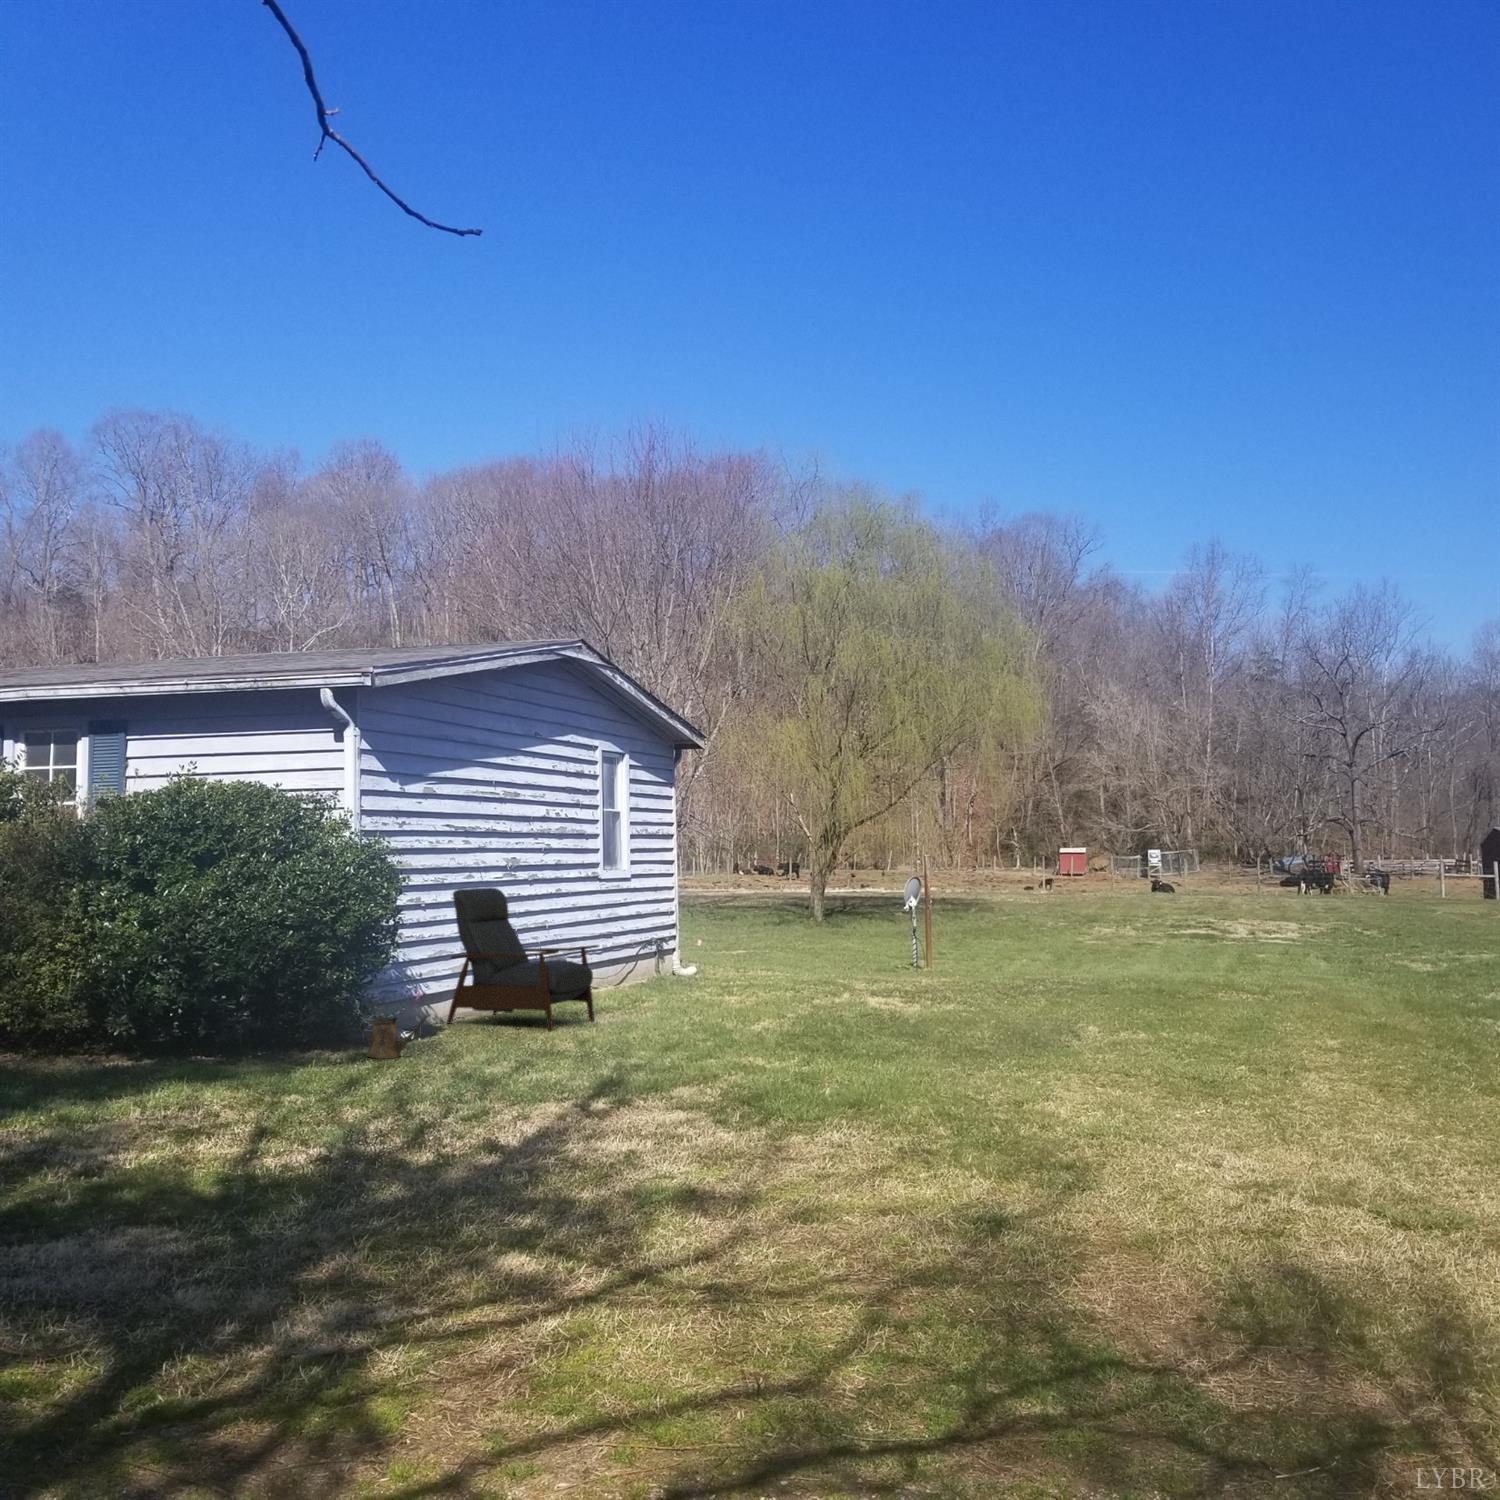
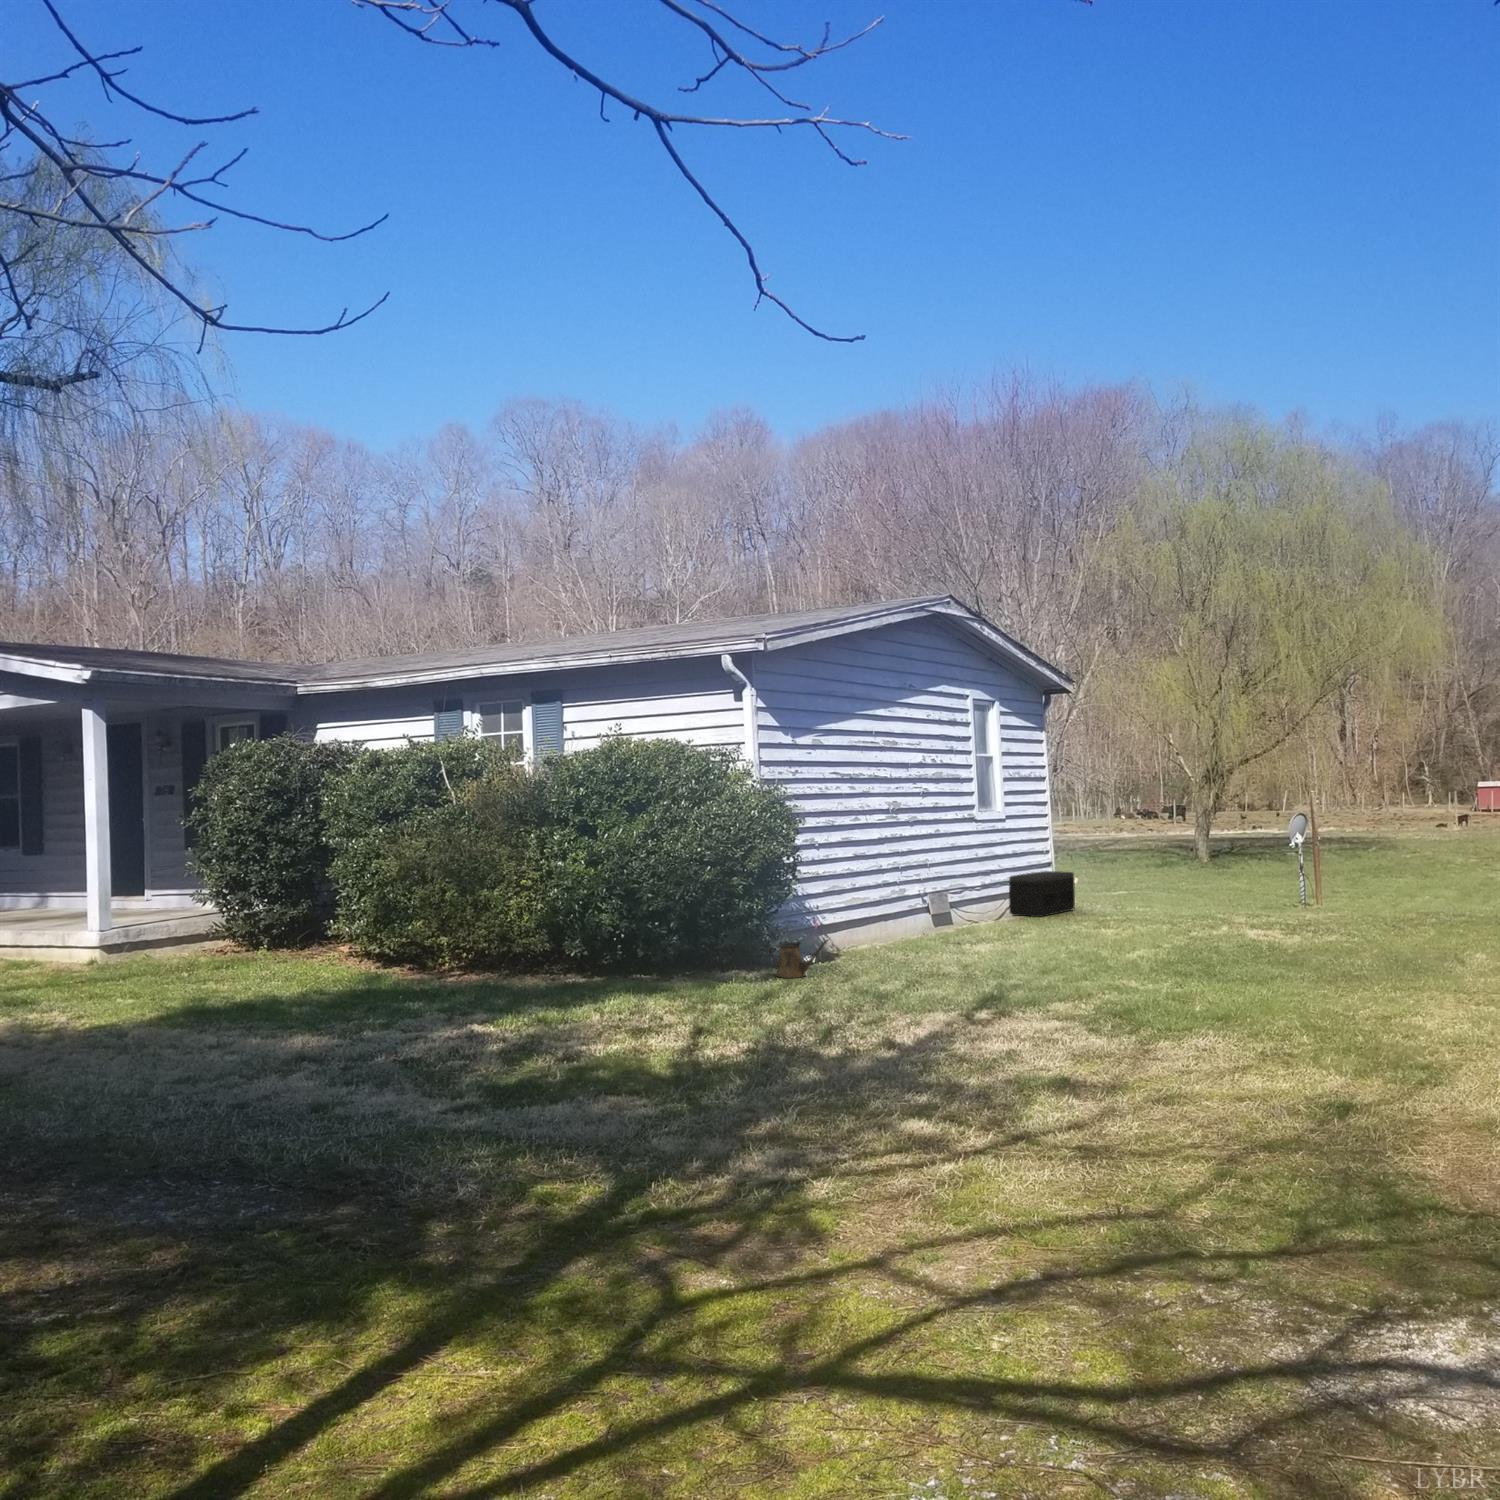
chair: present [447,887,599,1031] -> none [842,828,978,957]
storage bench: none [631,934,699,983] -> present [1009,871,1075,917]

